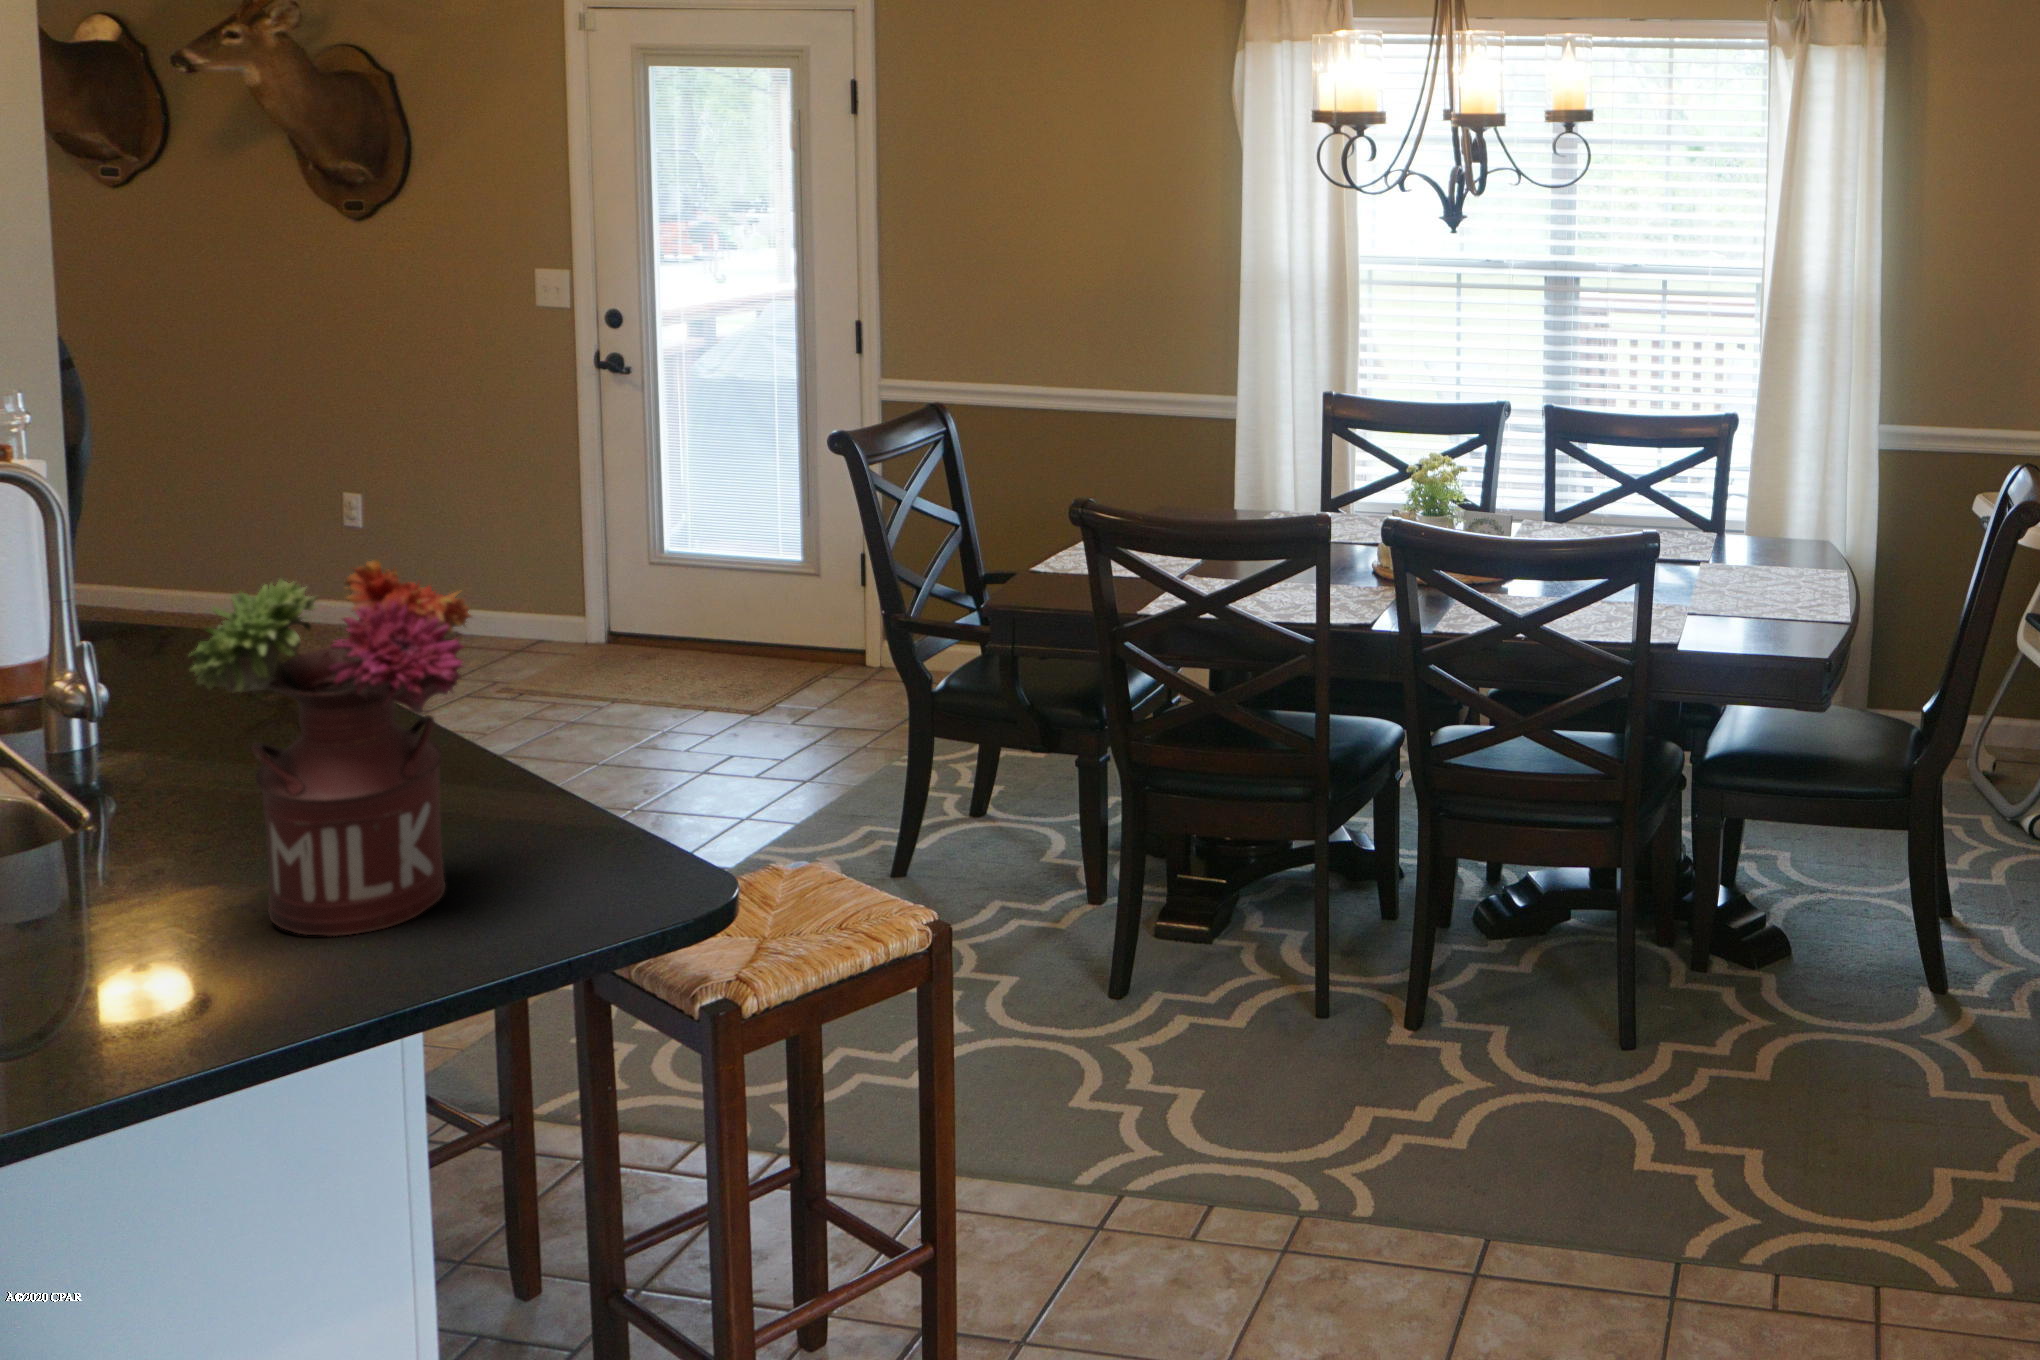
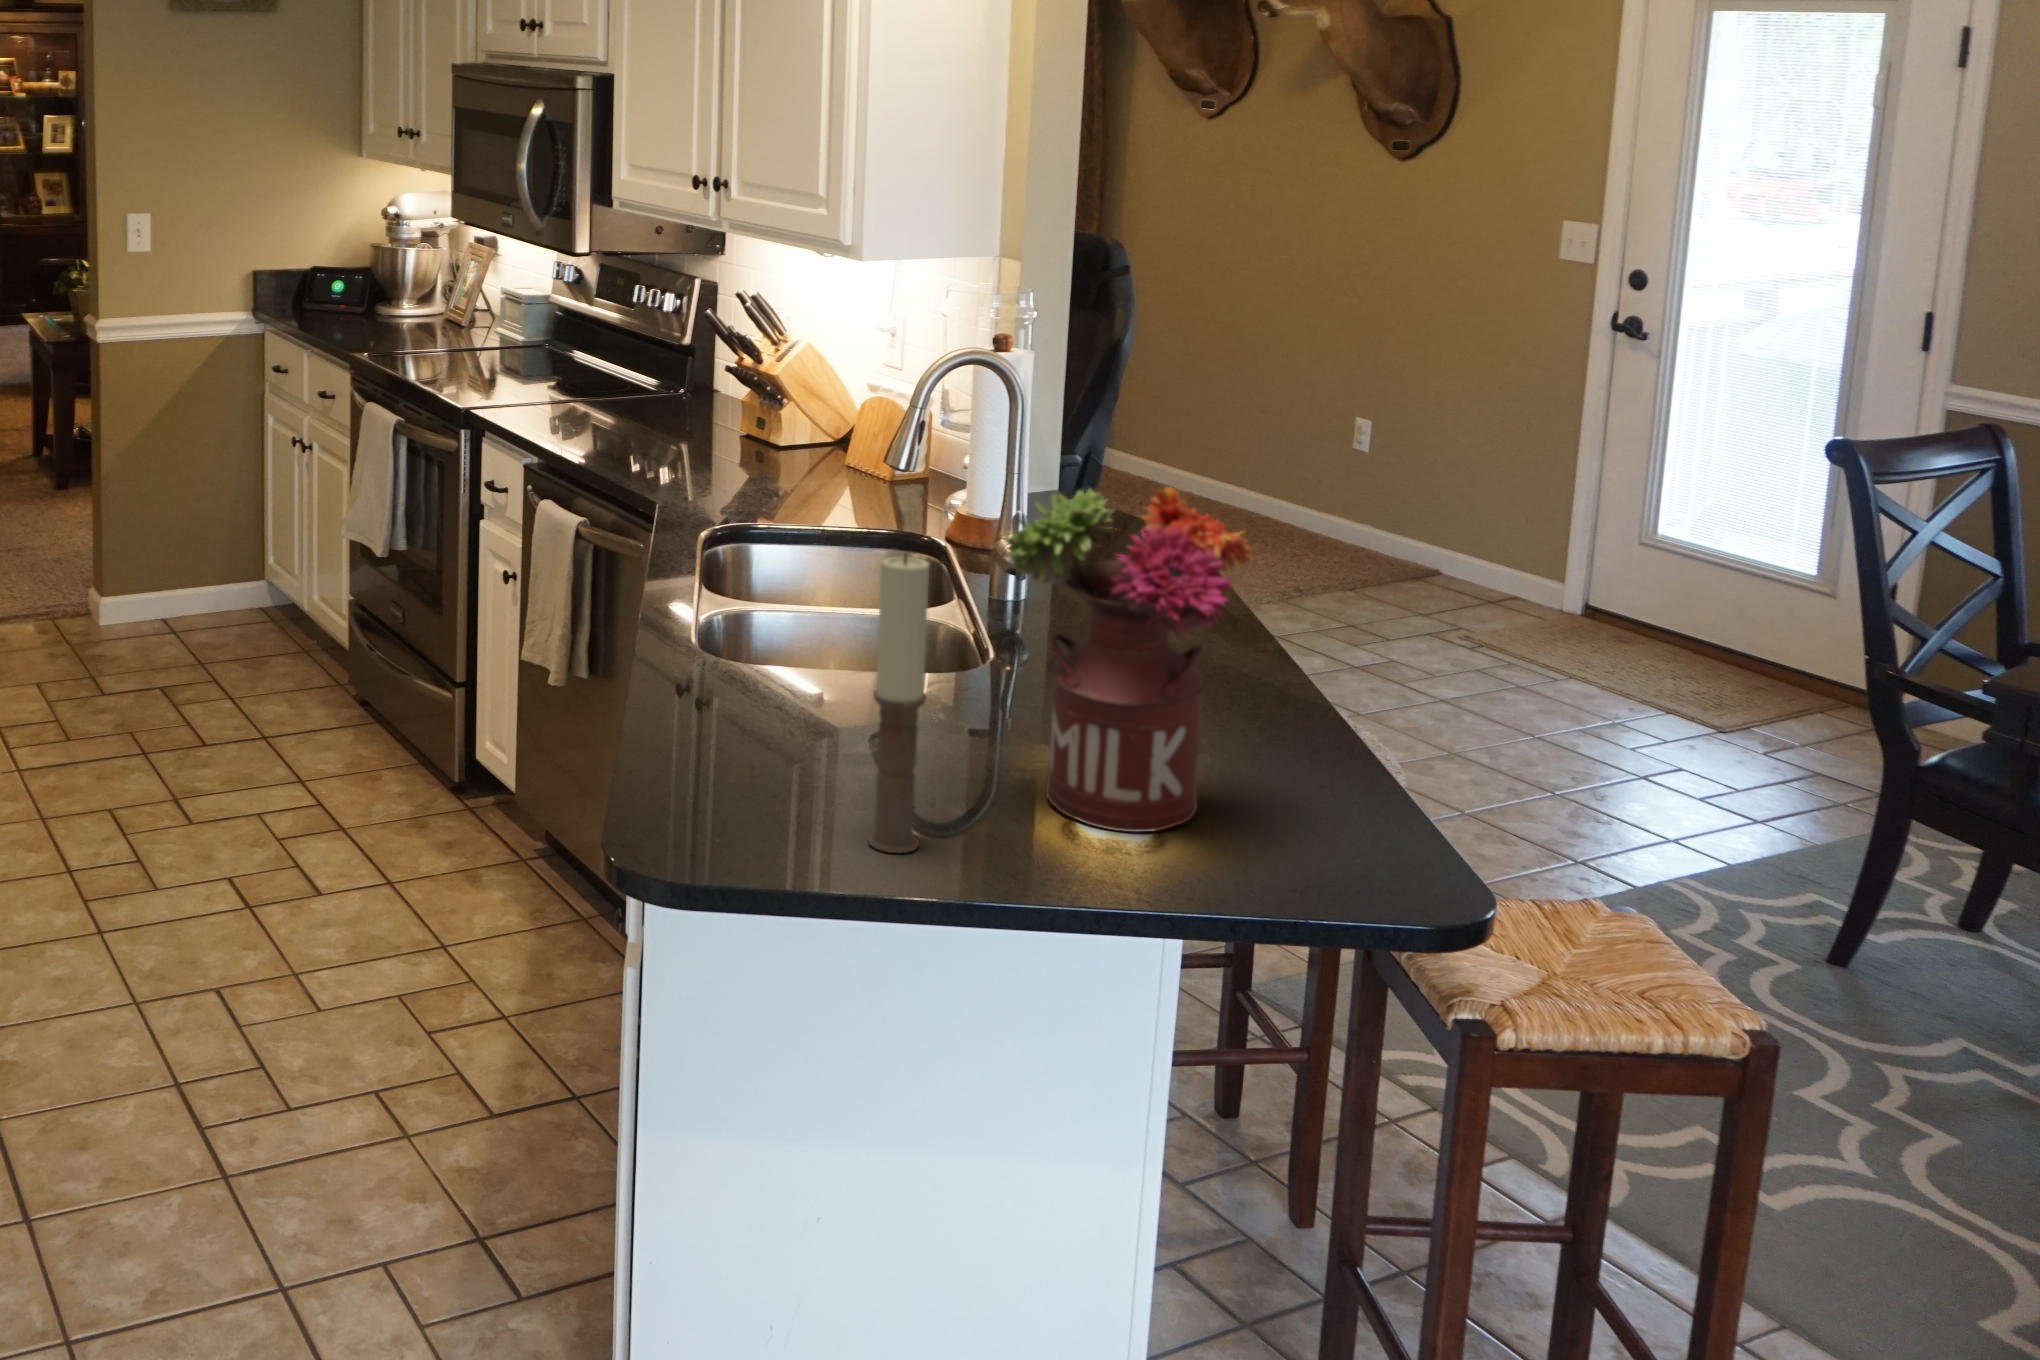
candle: none [53,690,147,1043] -> present [868,554,929,853]

